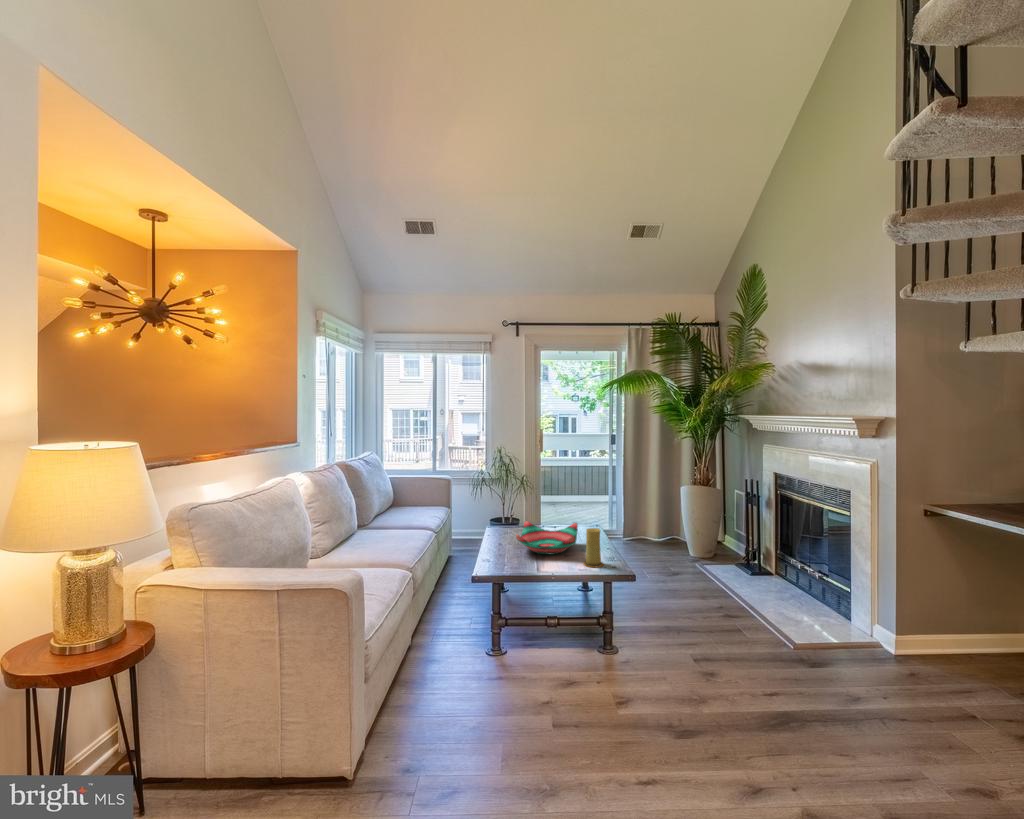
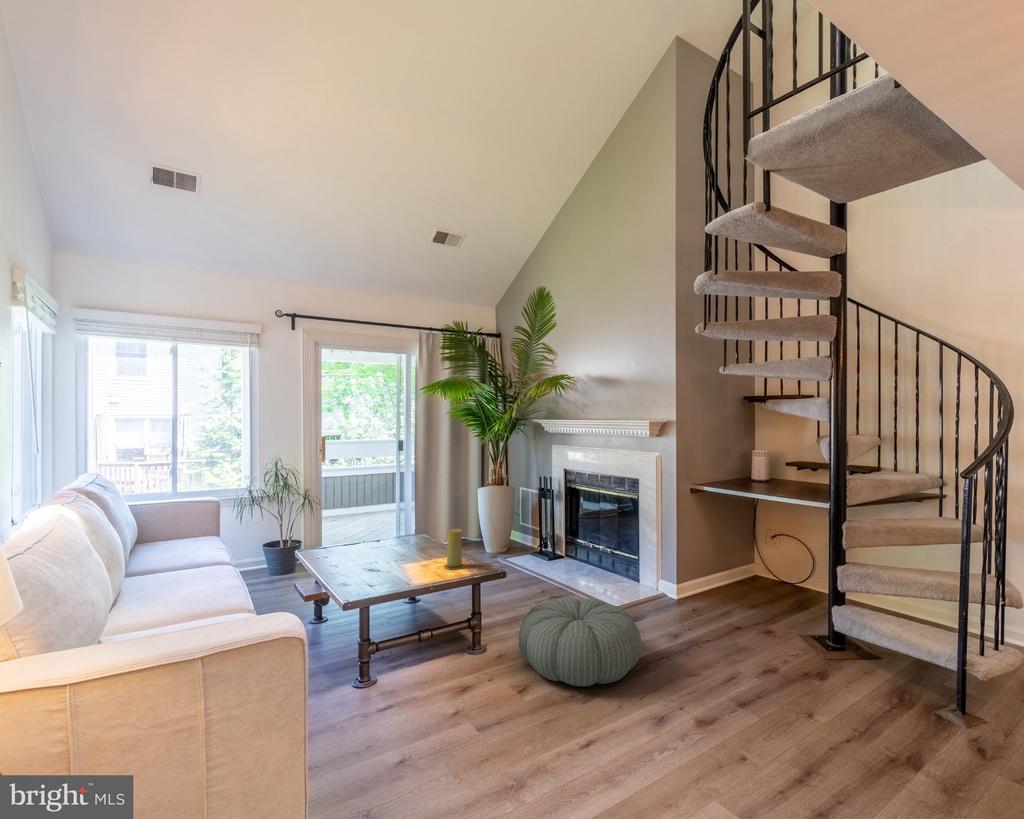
decorative bowl: present [516,521,578,555] -> none [360,529,431,566]
pouf: none [634,618,773,725] -> present [519,598,641,686]

